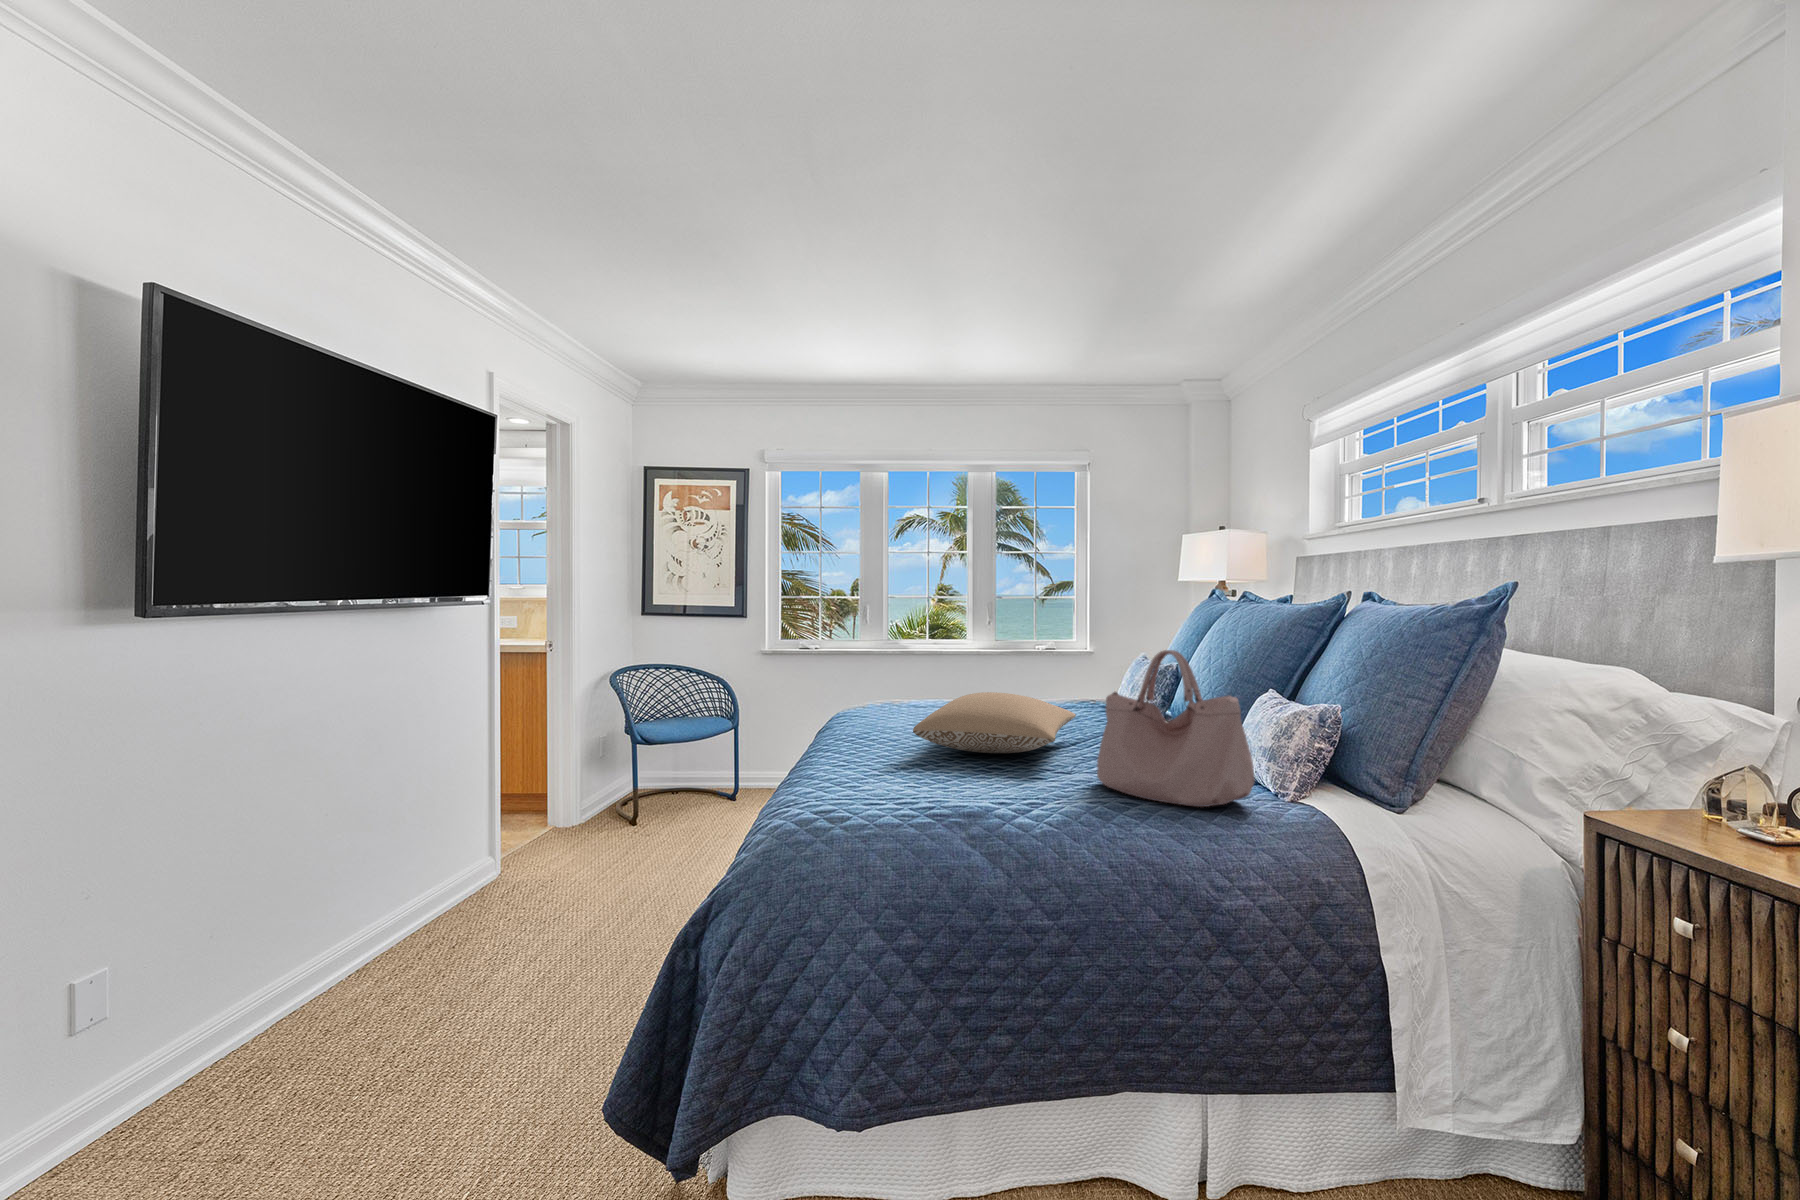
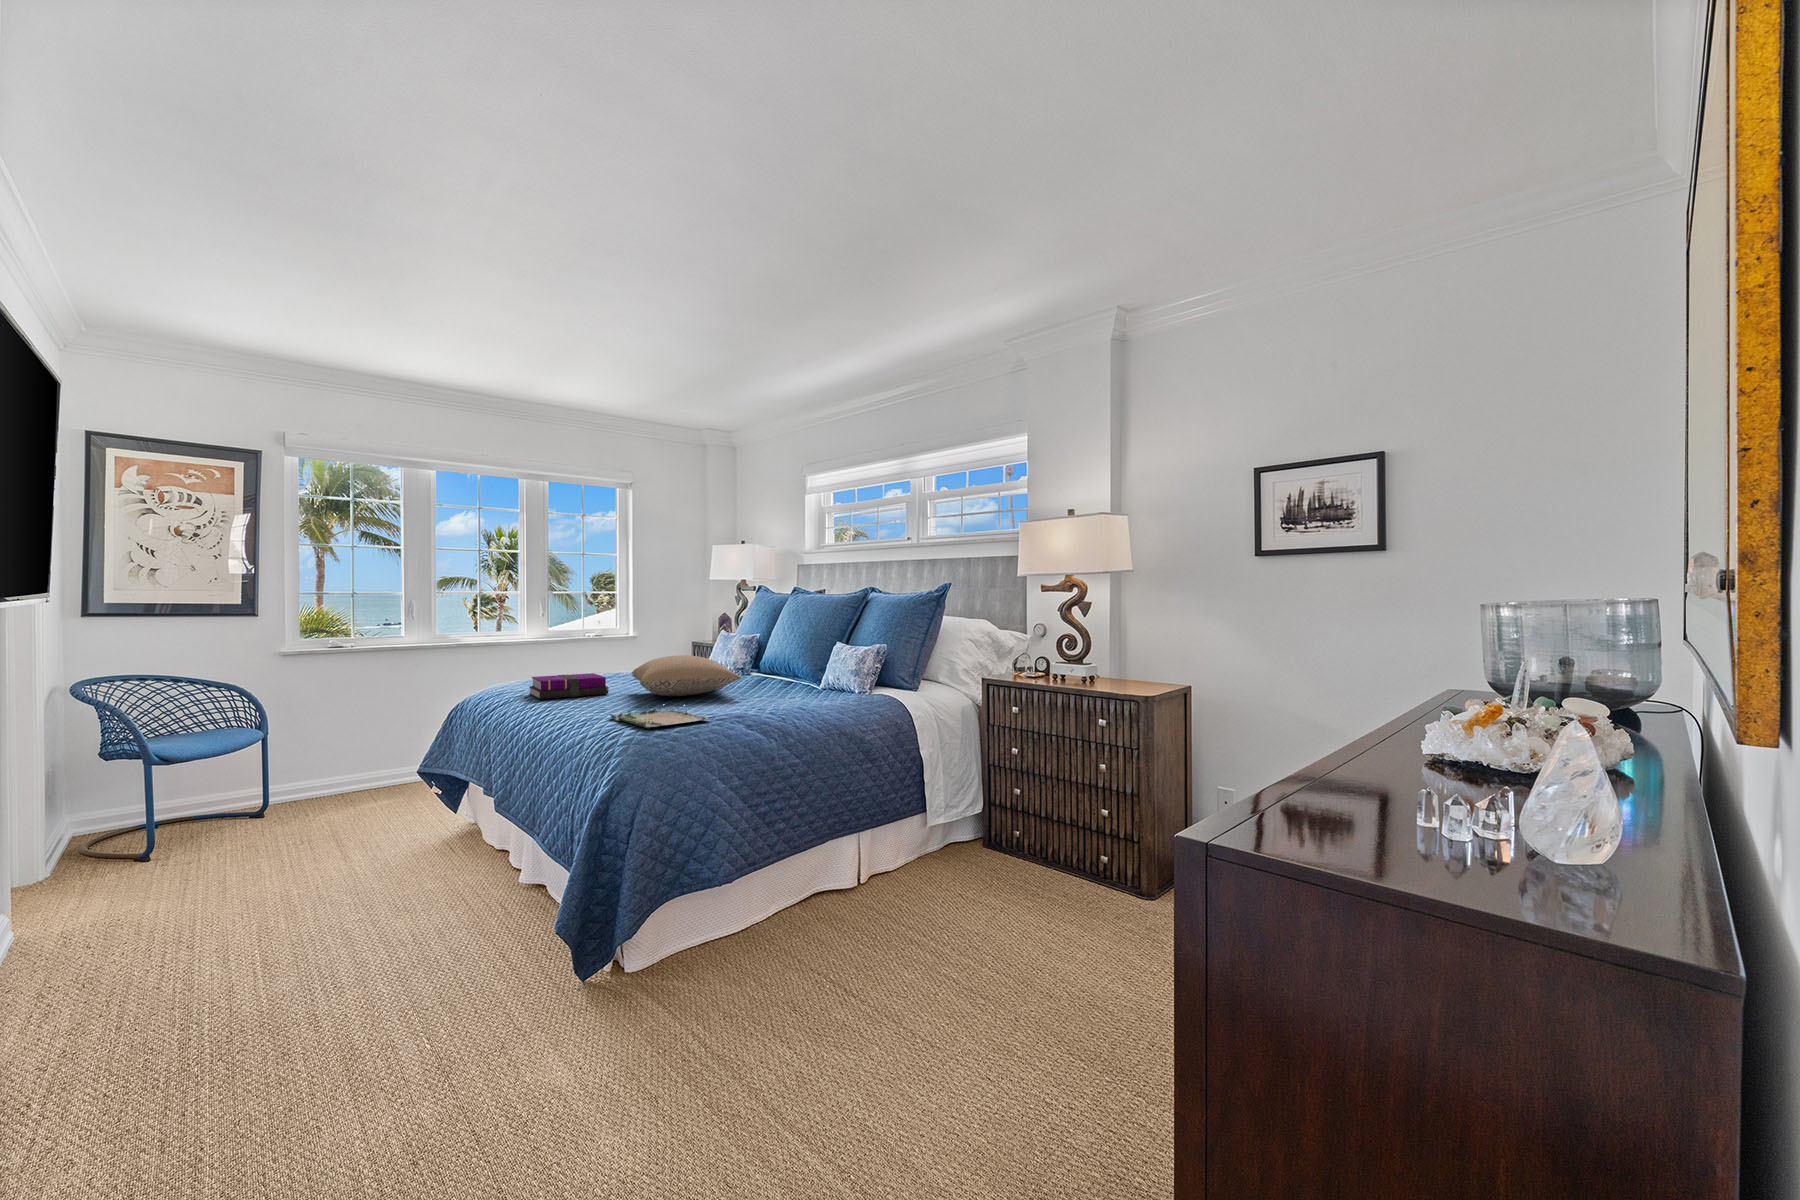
handbag: present [1097,650,1254,807] -> none [771,617,861,701]
notebook: none [840,701,929,733] -> present [529,673,609,699]
tray: none [814,768,925,817] -> present [610,705,711,728]

